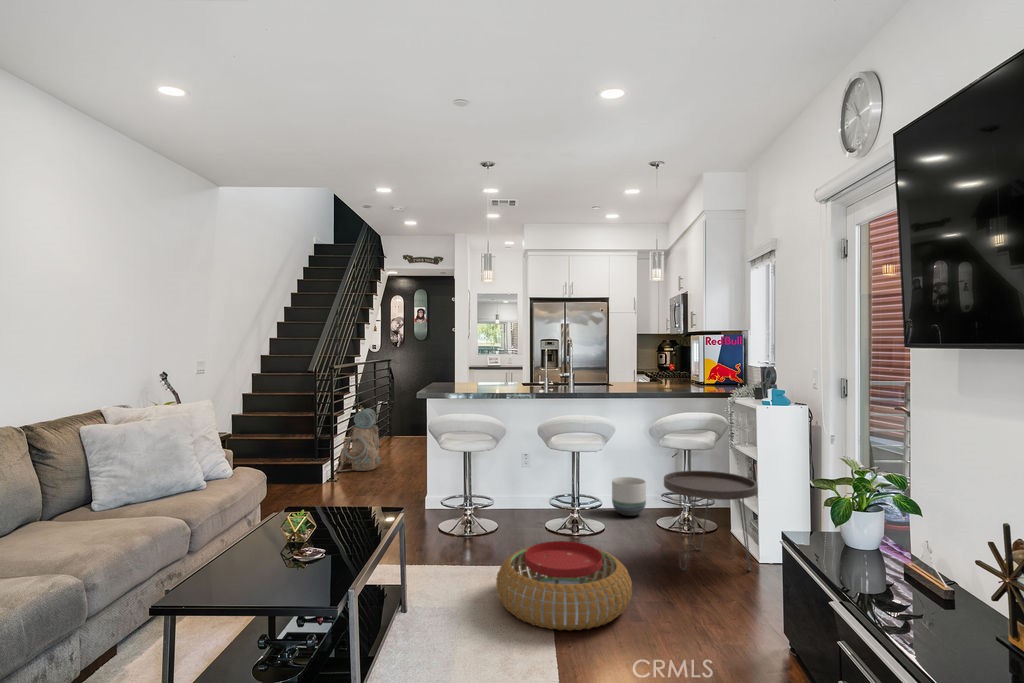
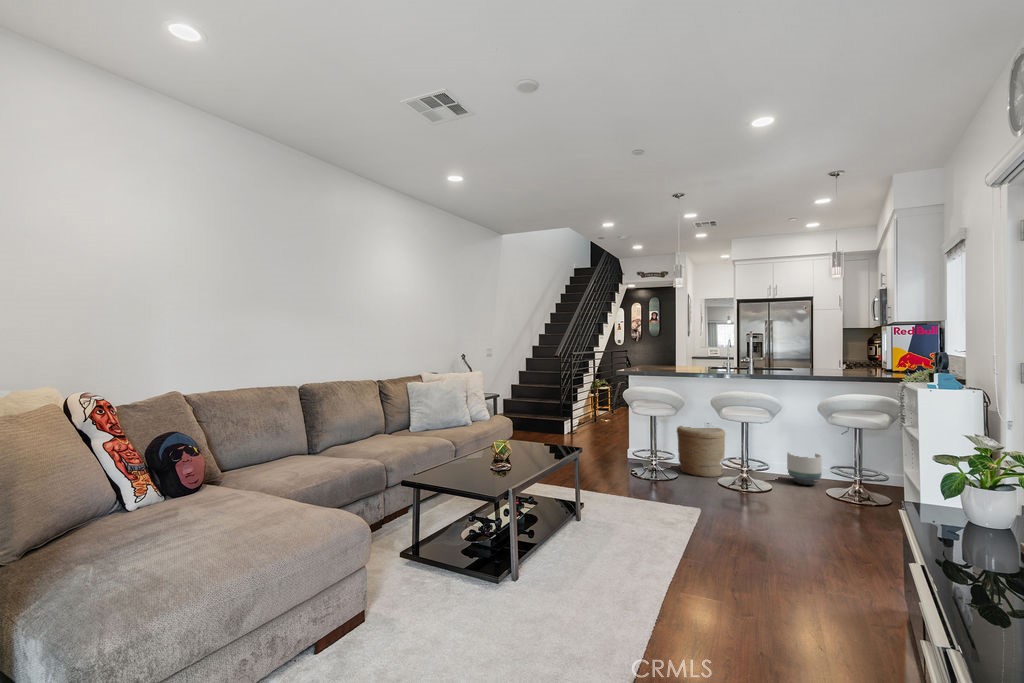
backpack: present [337,408,380,471] -> none [578,385,609,430]
woven basket: none [491,457,548,524] -> present [677,426,725,477]
side table: present [664,471,758,571] -> none [814,445,914,540]
pouf: present [496,541,632,631] -> none [649,481,759,544]

